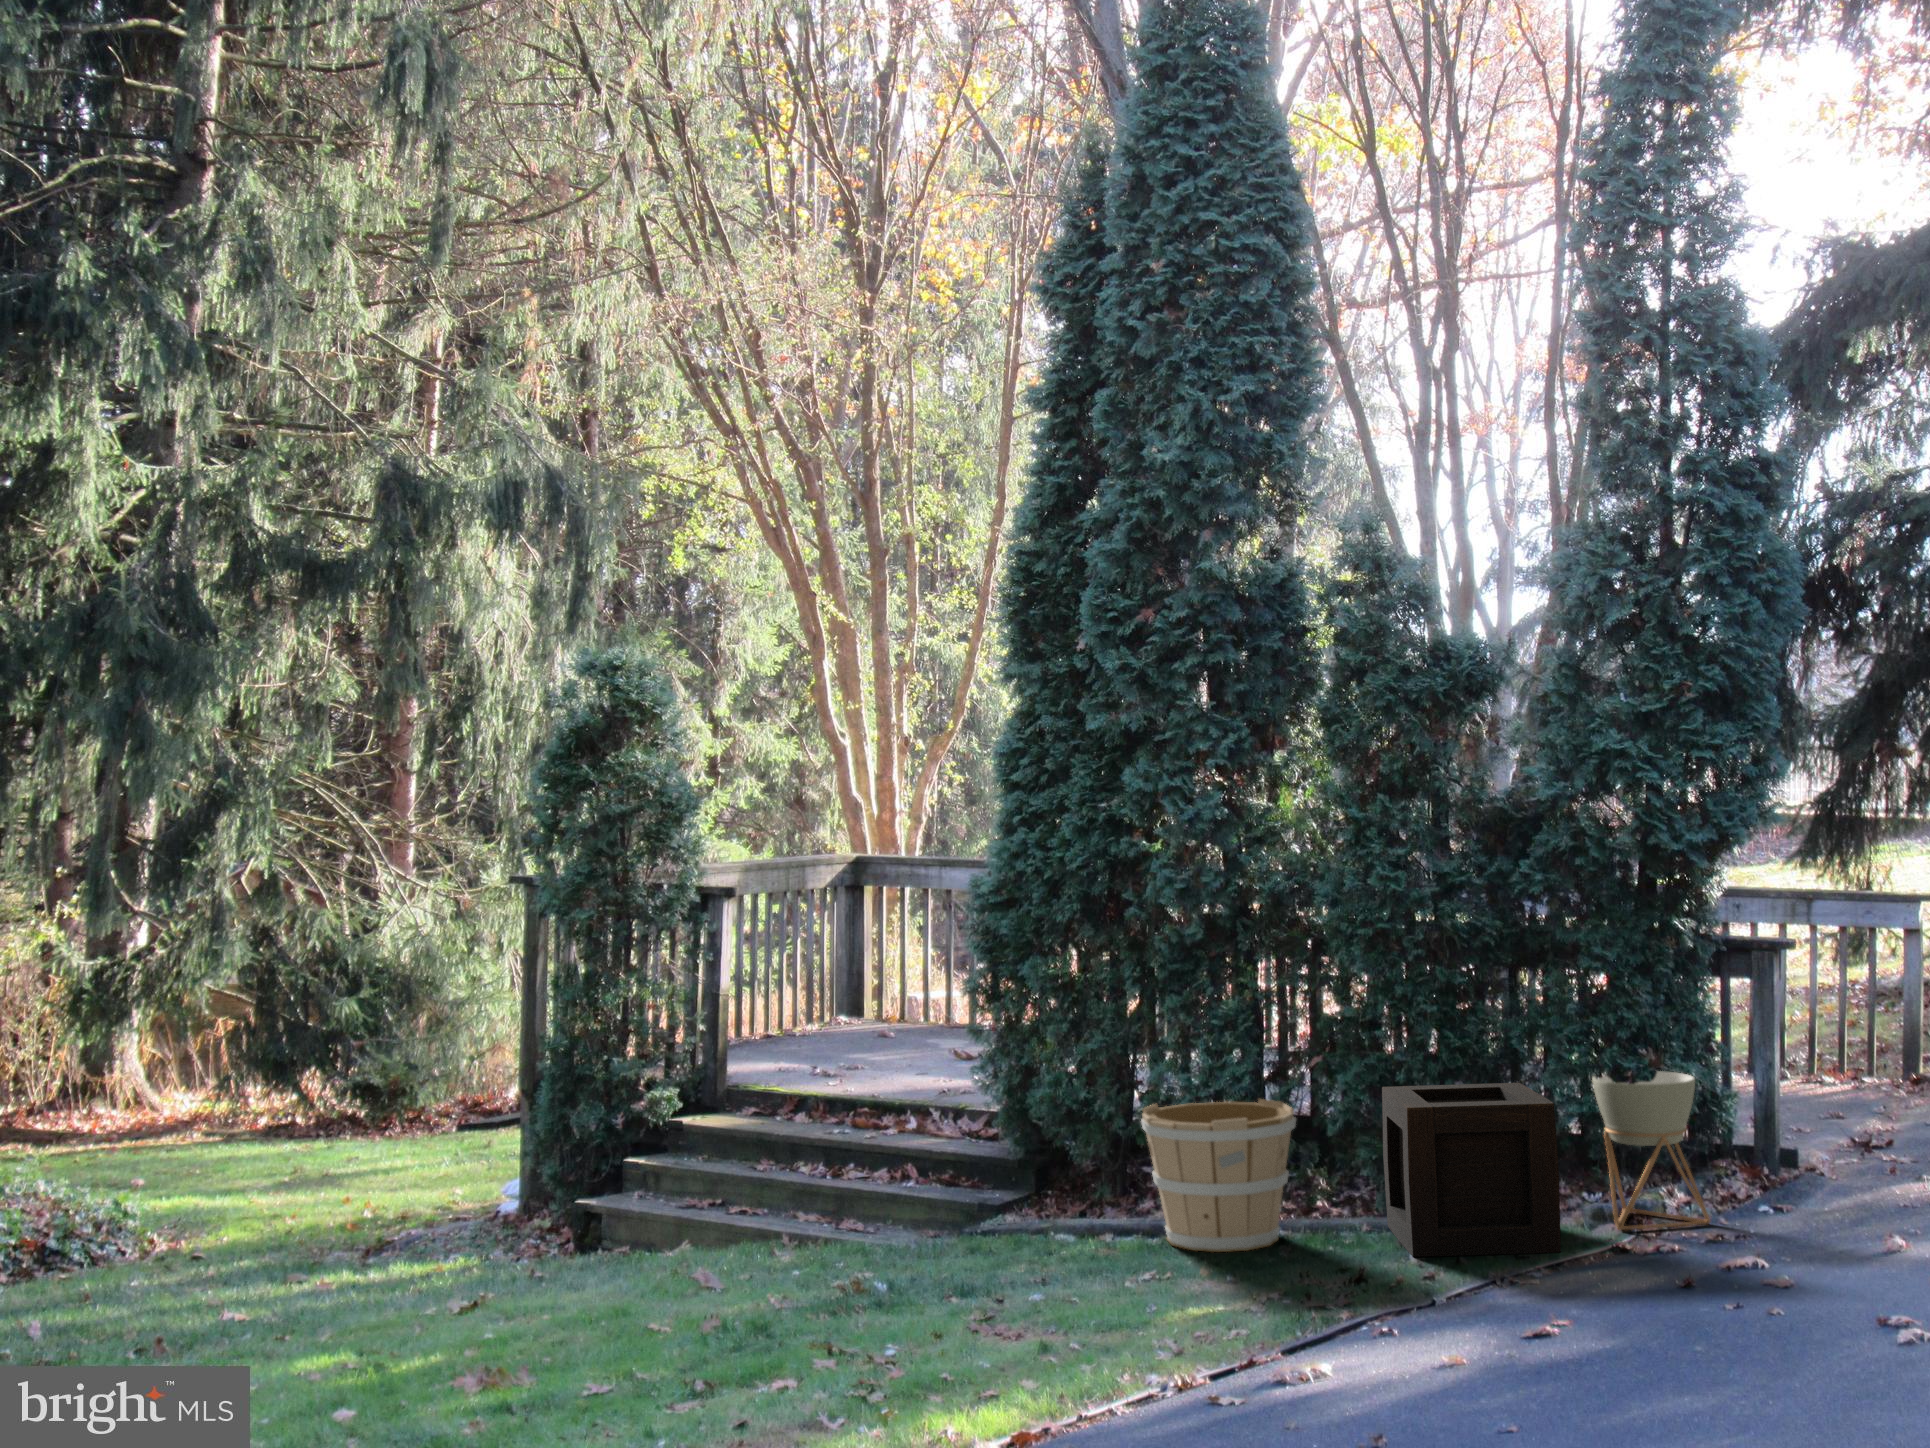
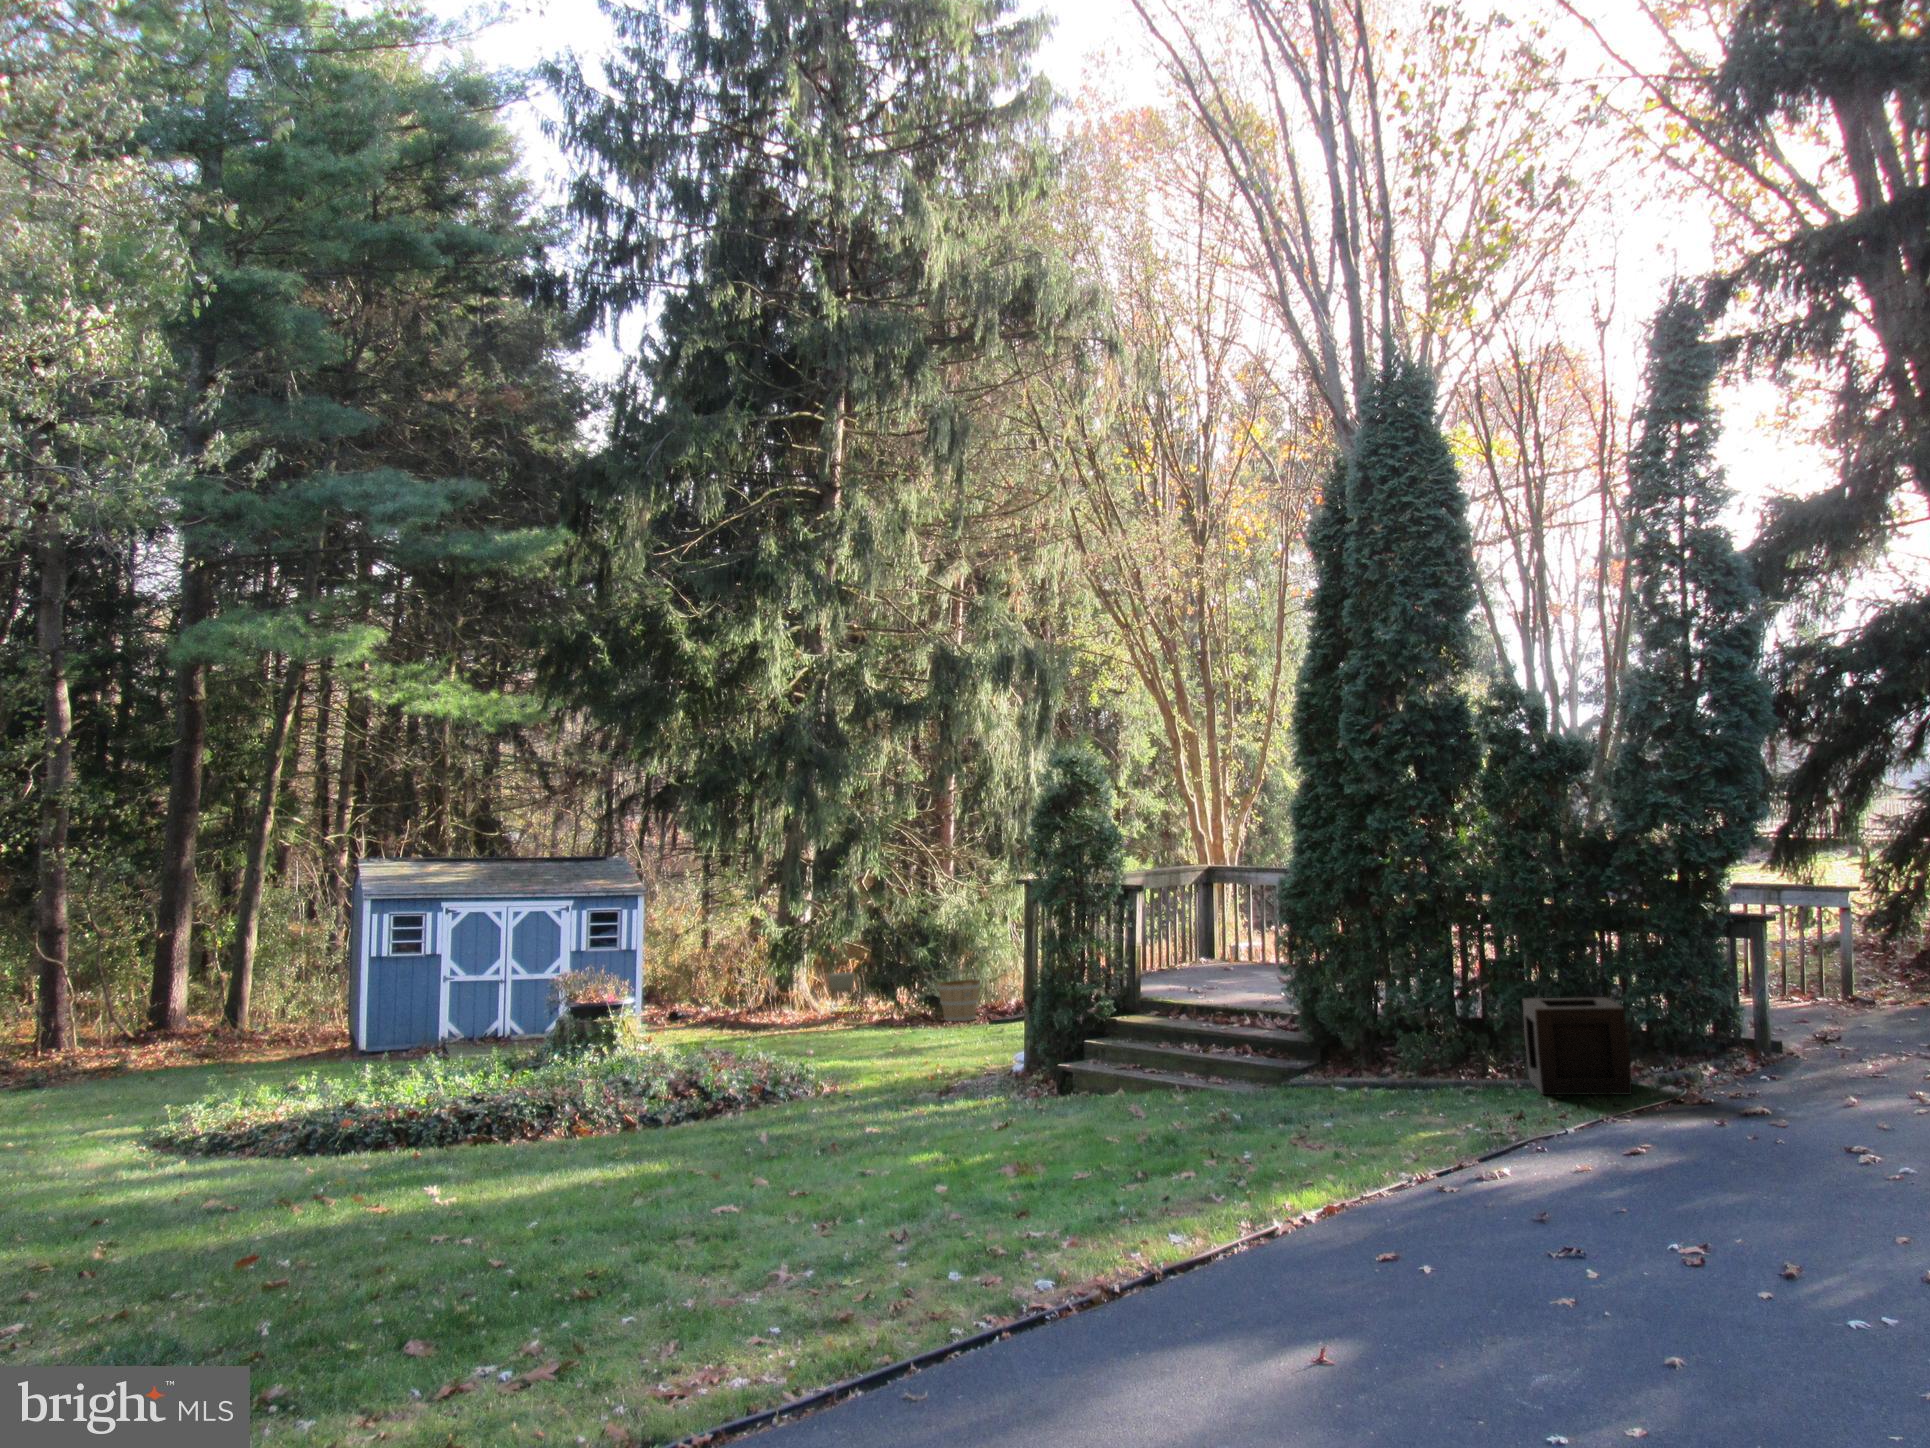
planter: present [1592,1071,1710,1230] -> present [829,973,855,1014]
wooden bucket: present [1141,1099,1296,1252] -> present [937,979,980,1021]

